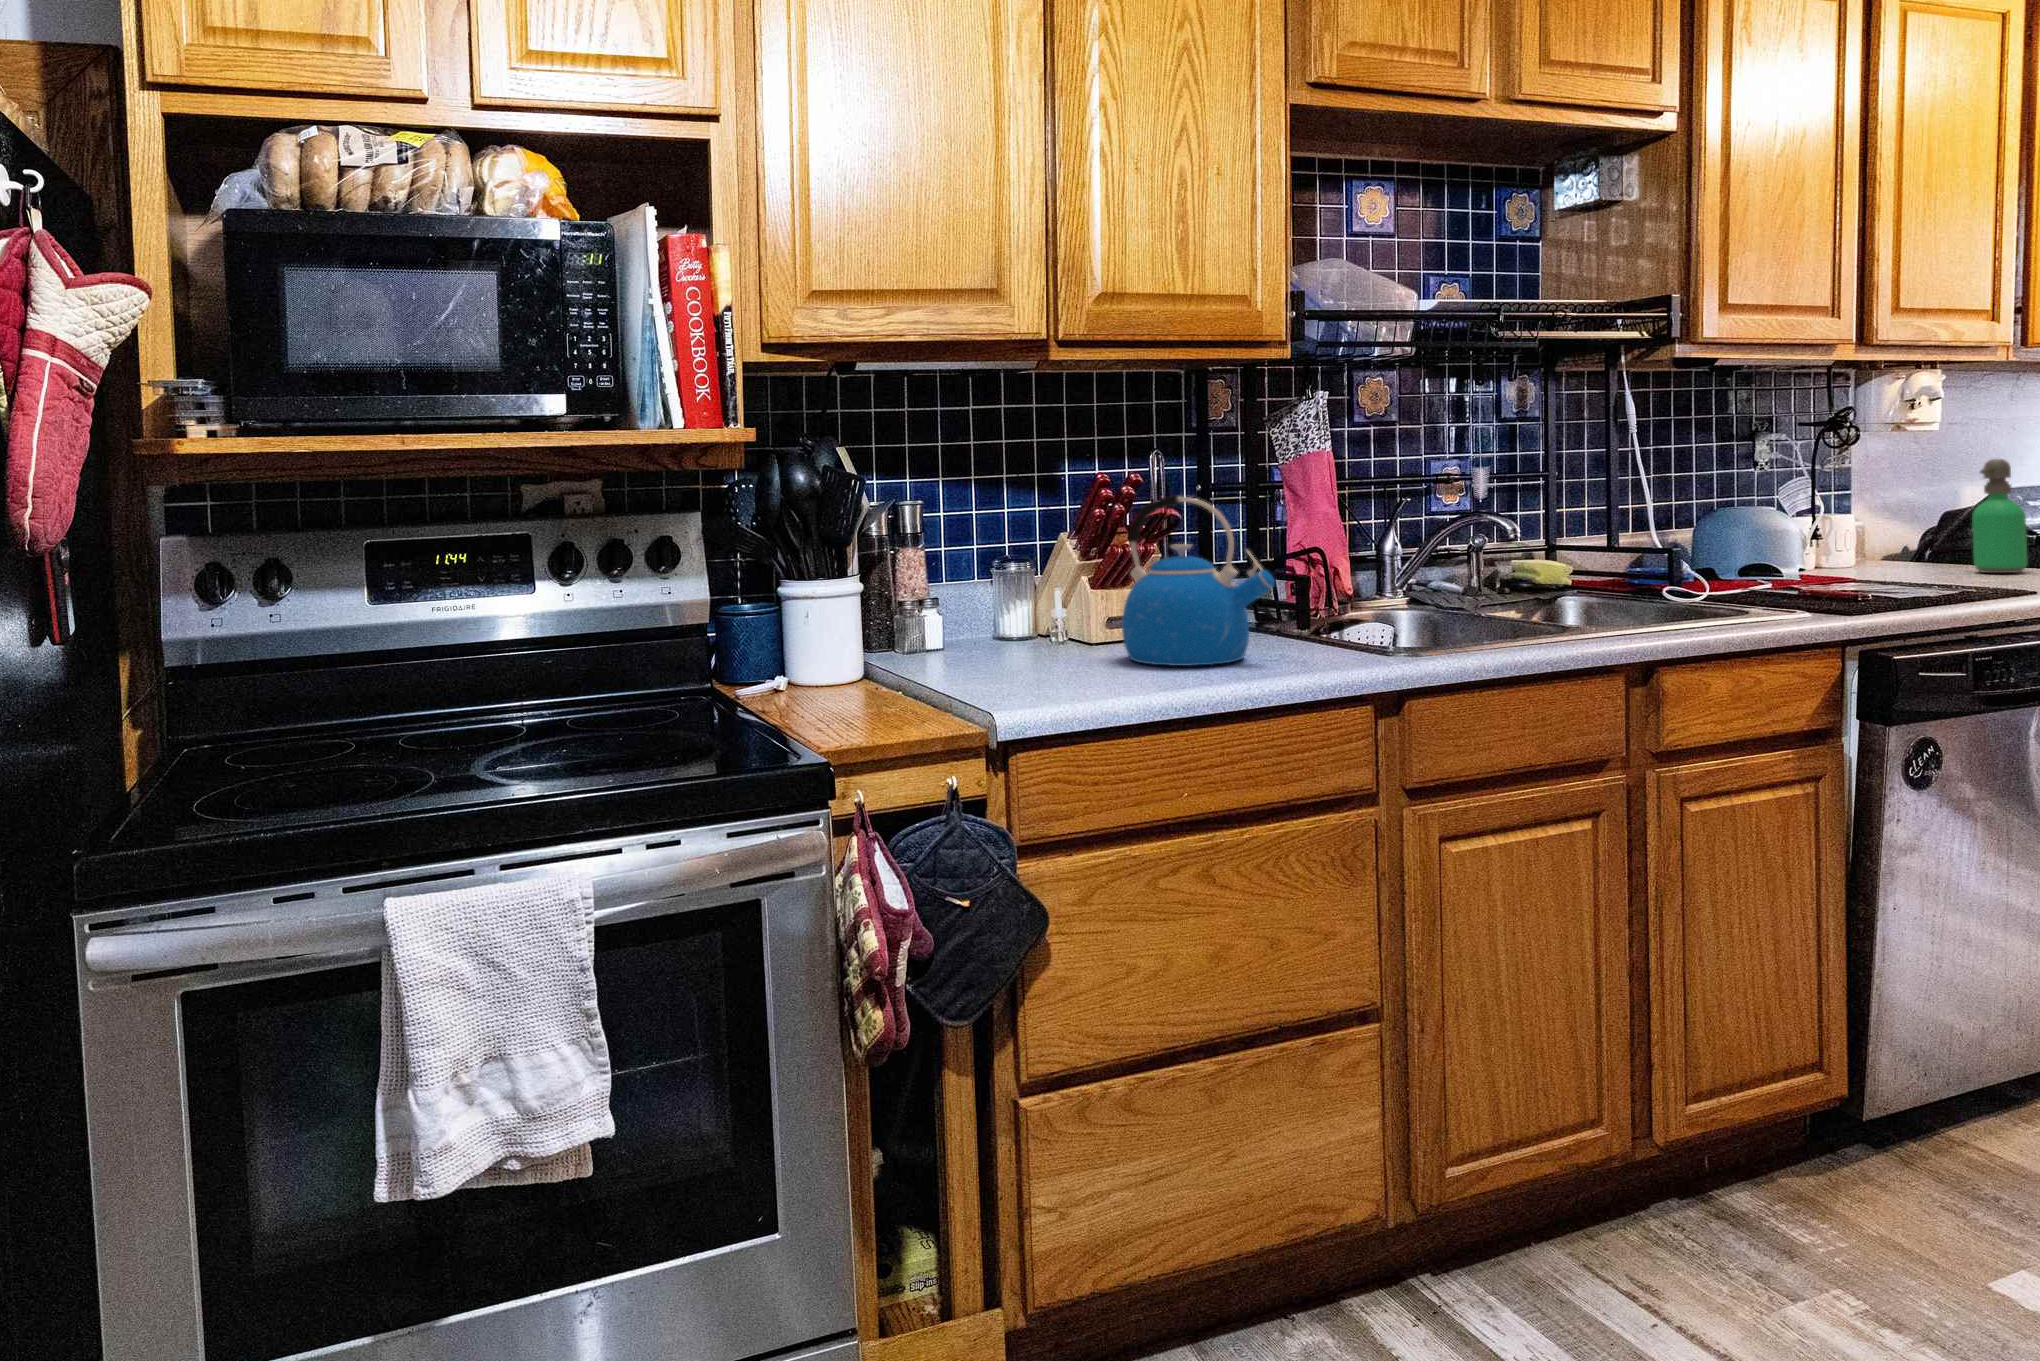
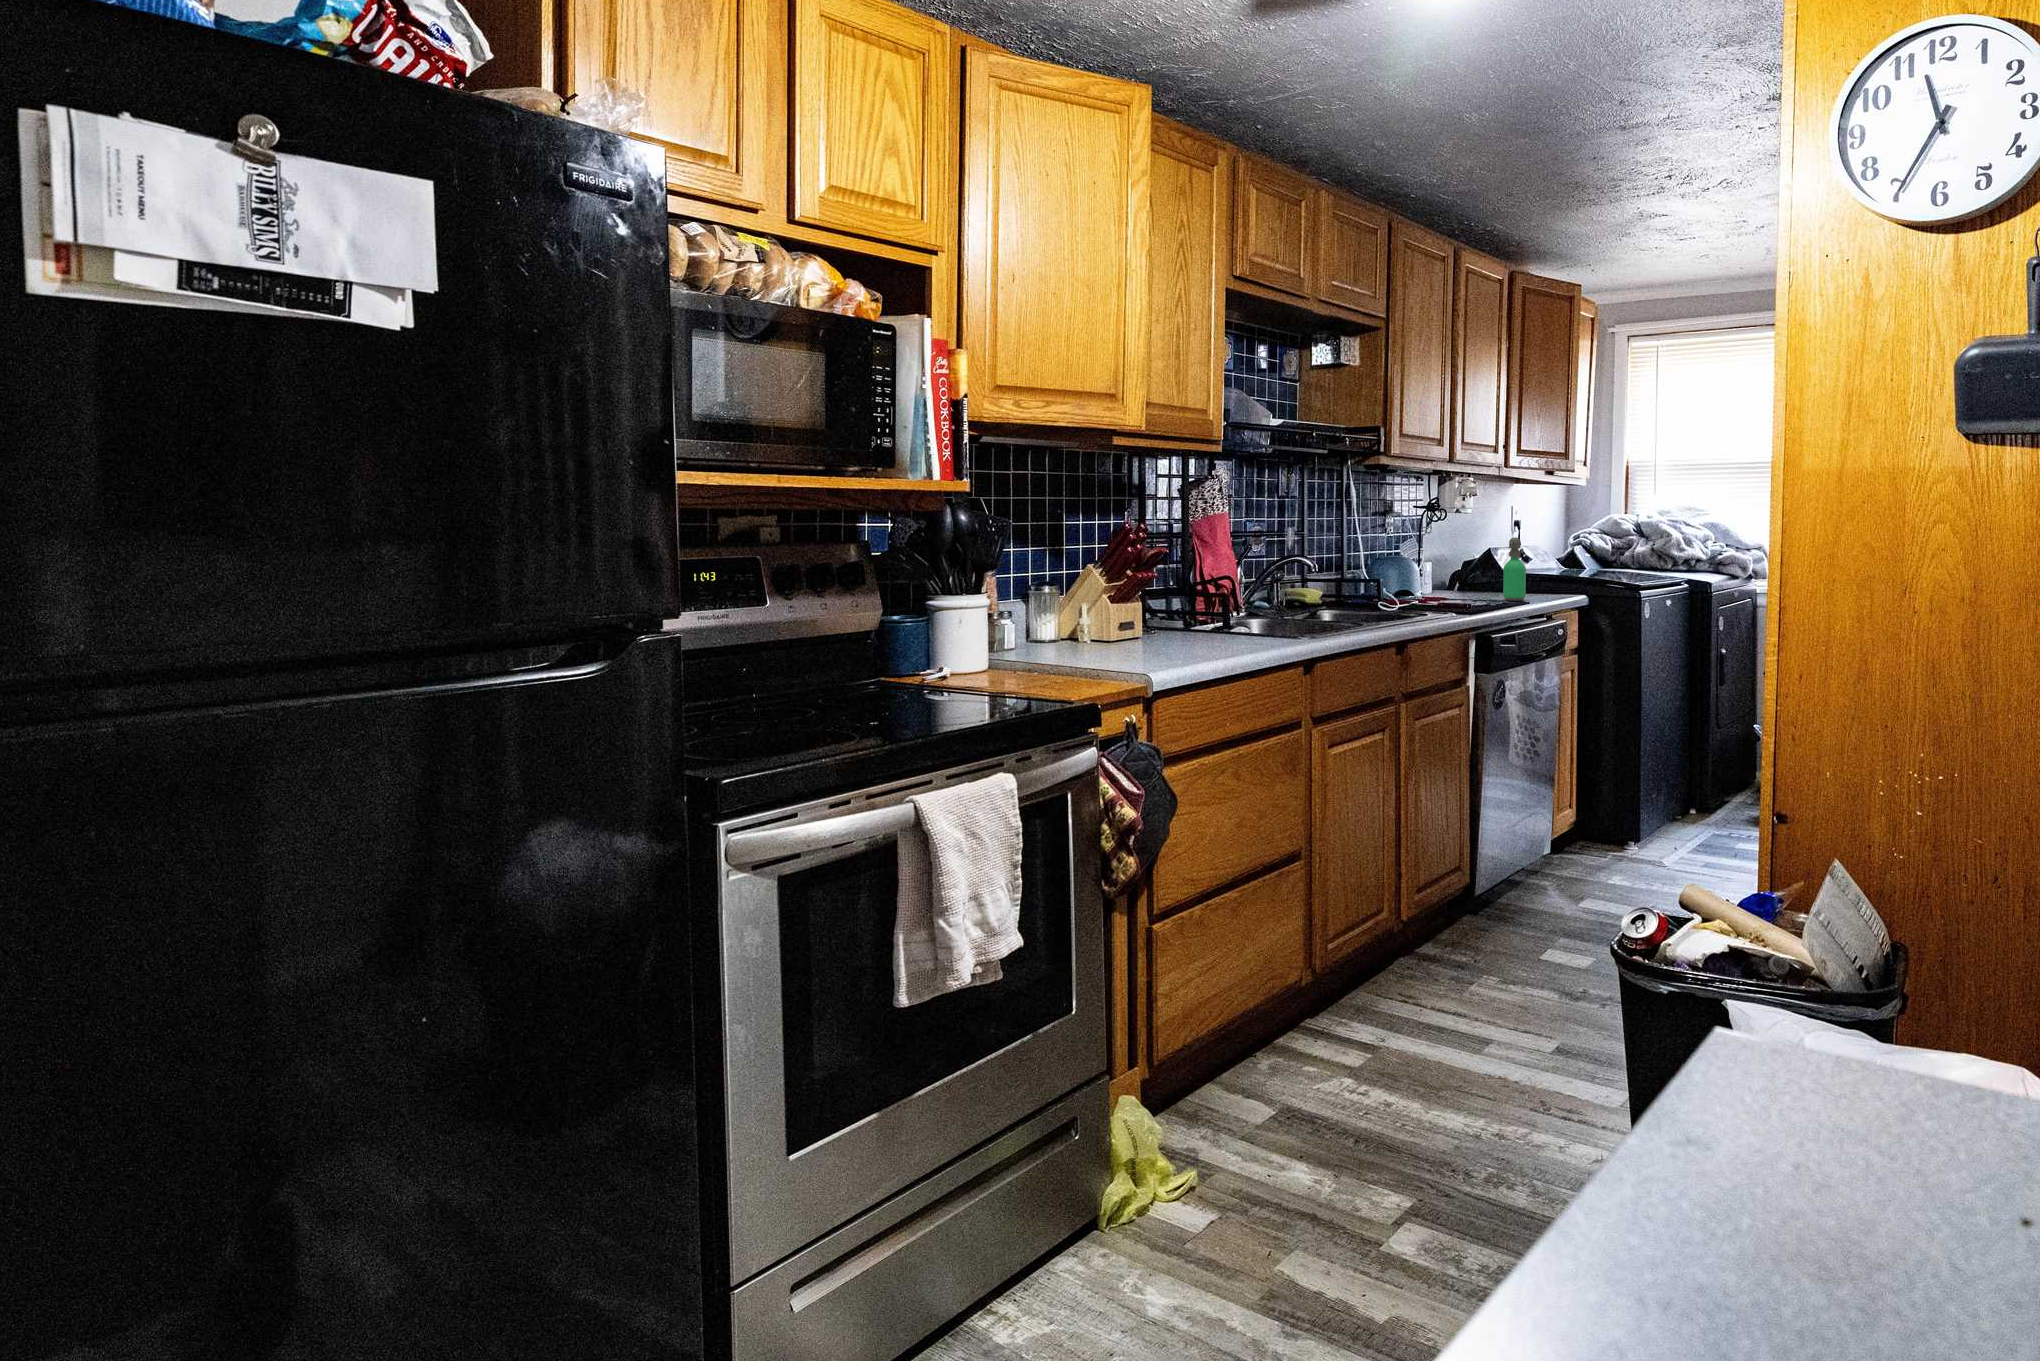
kettle: present [1122,495,1275,666] -> none [1151,541,1251,652]

